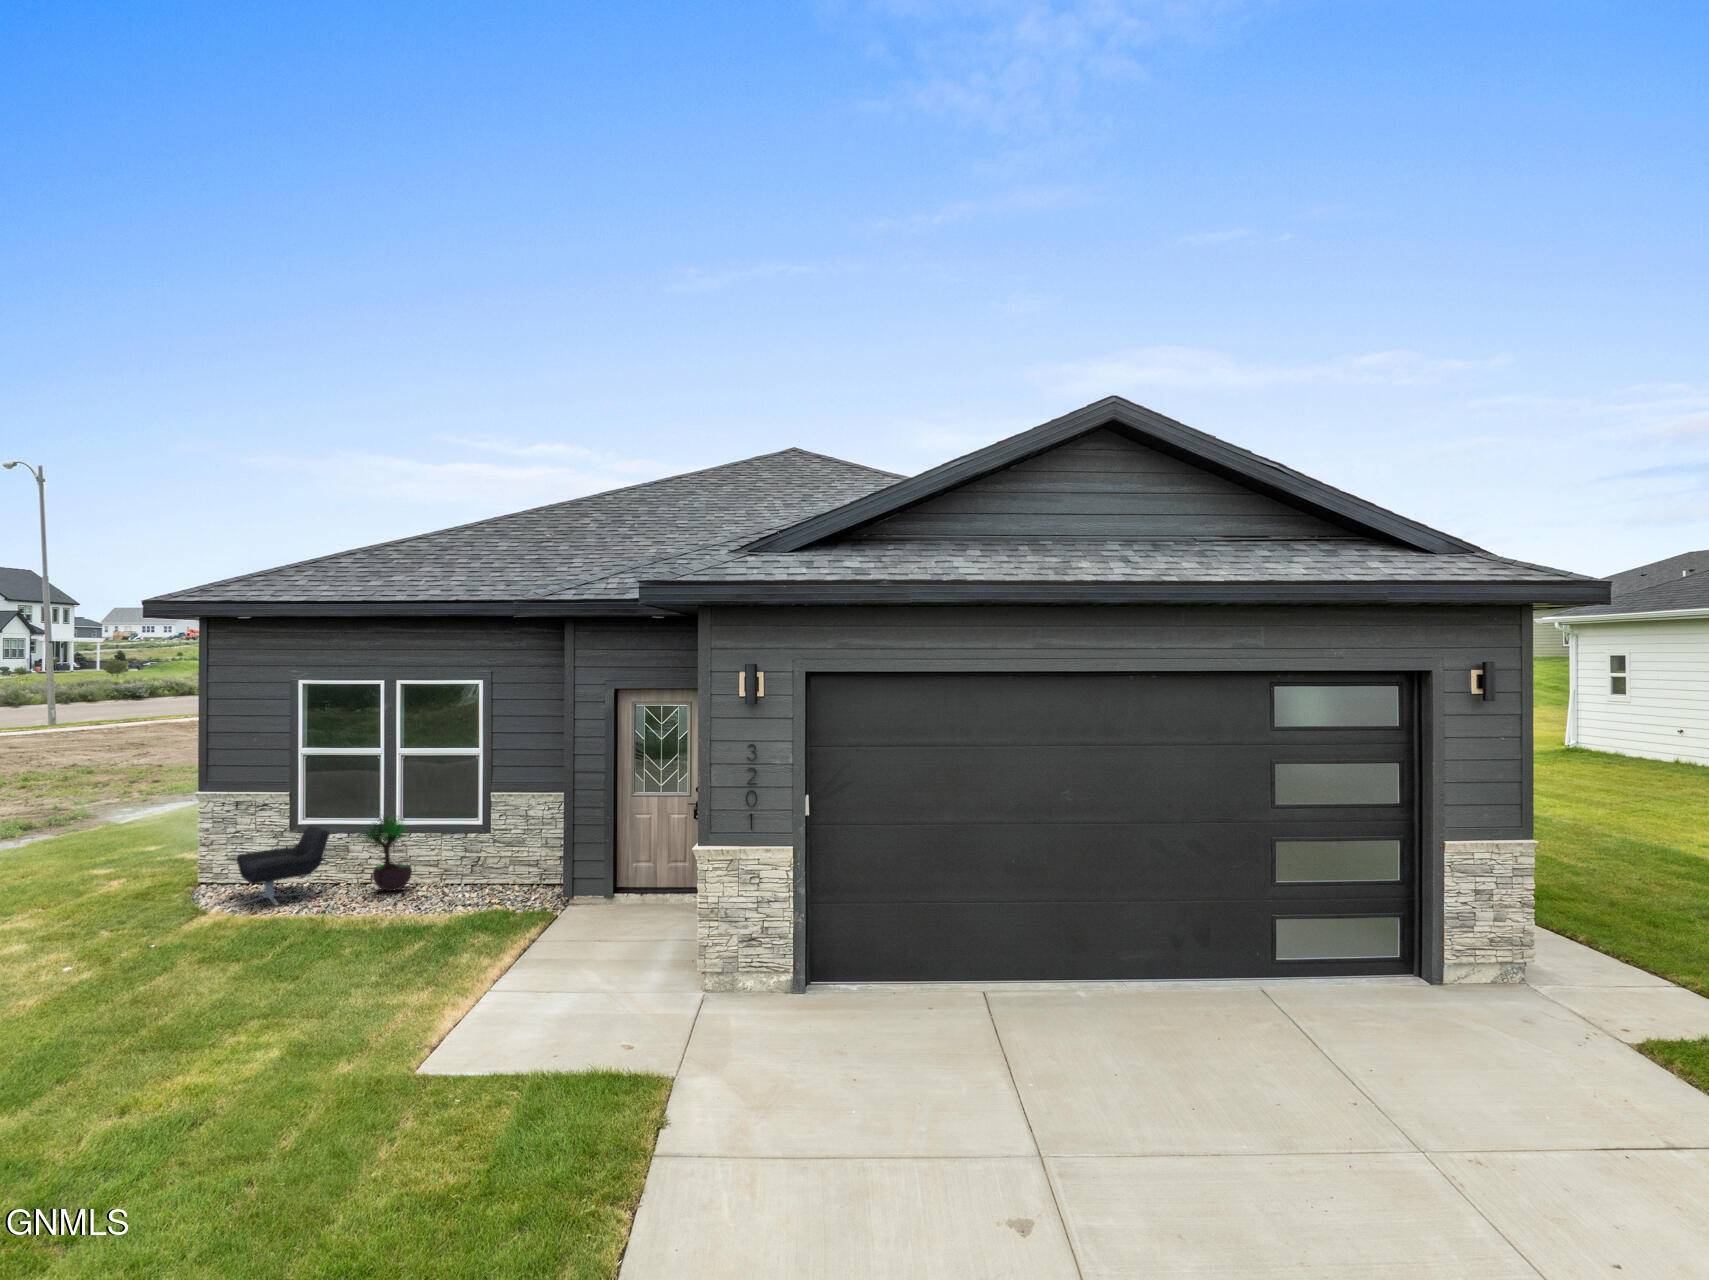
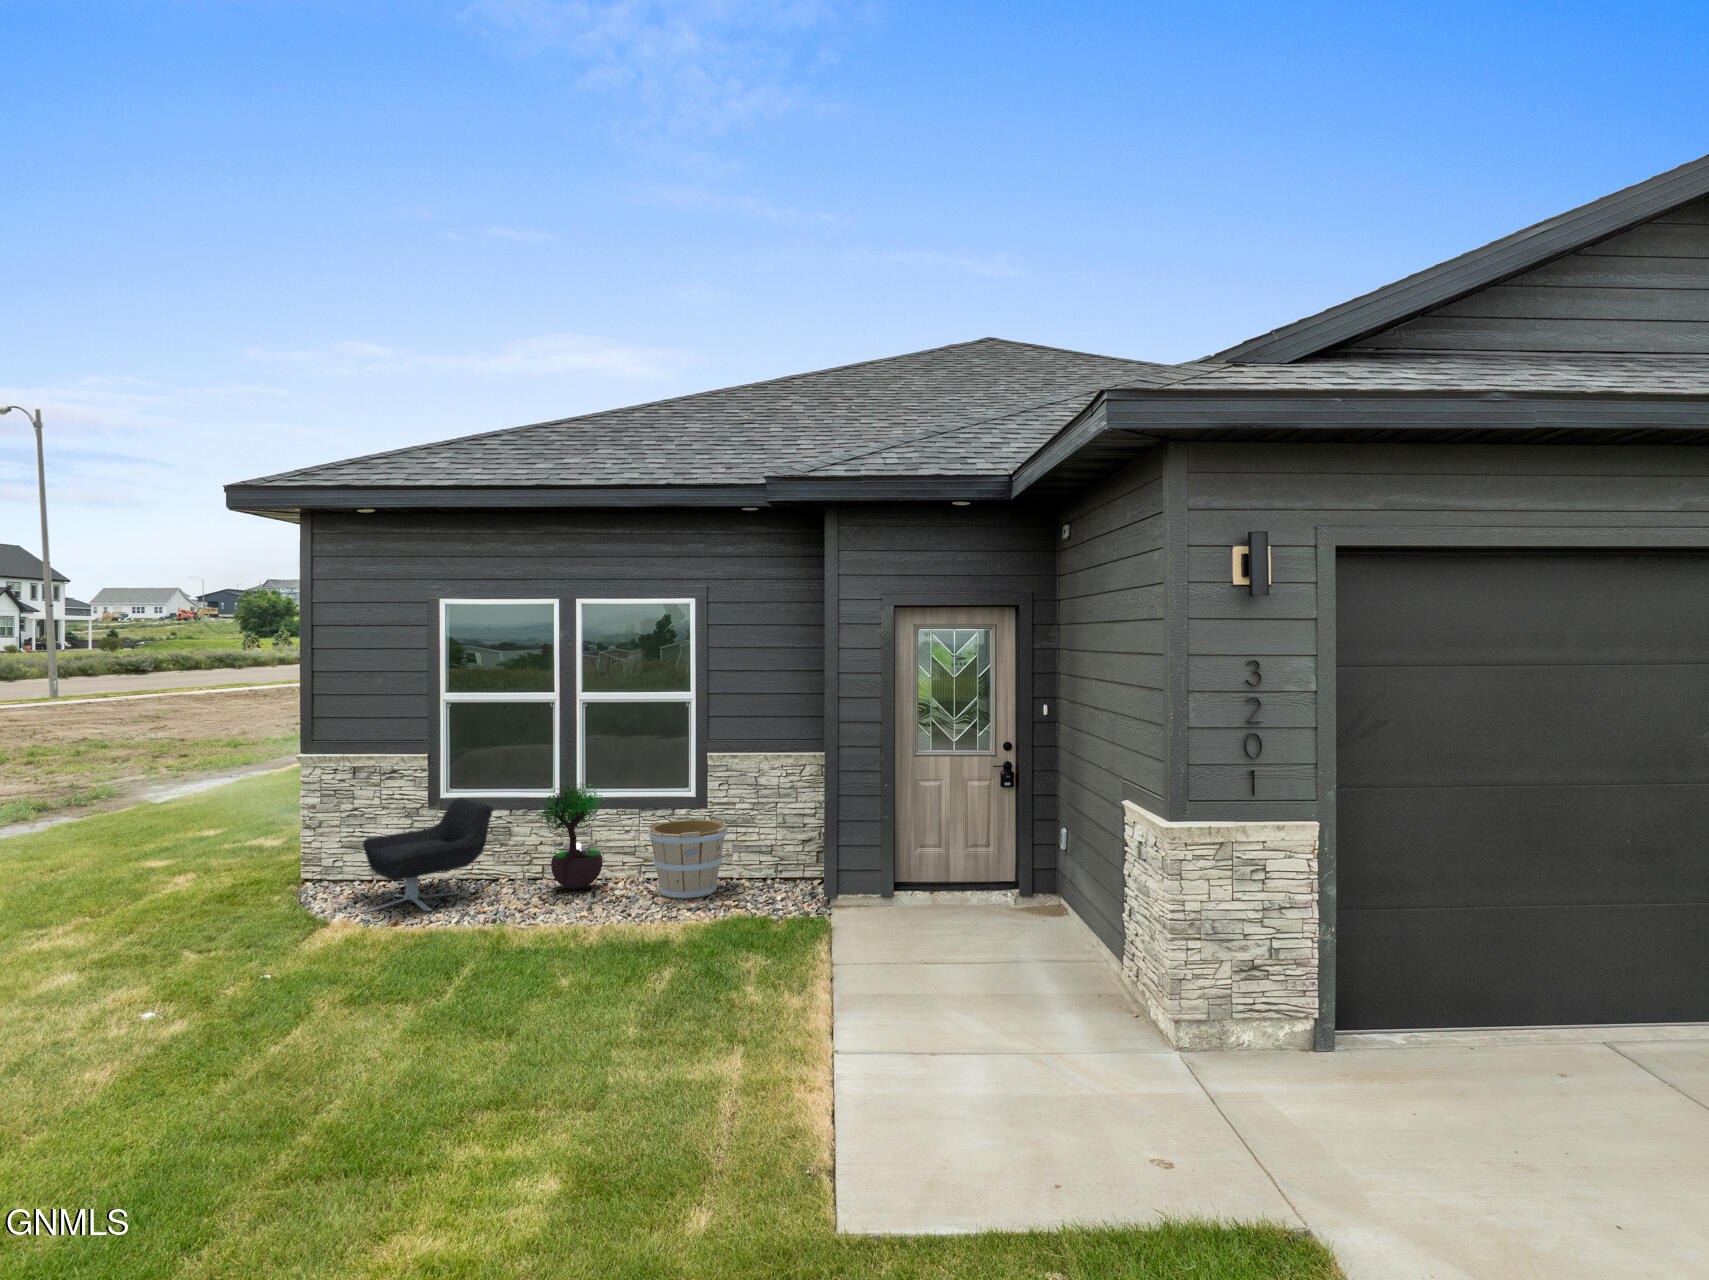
wooden bucket: none [439,840,500,898] -> present [648,819,728,899]

